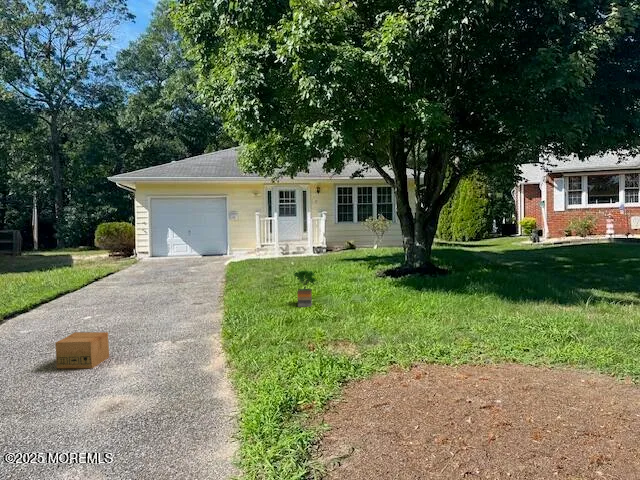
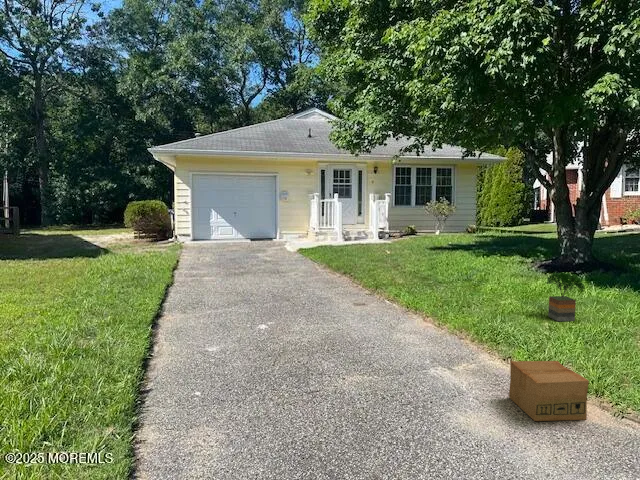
cardboard box: present [55,332,109,368] -> present [509,361,589,421]

